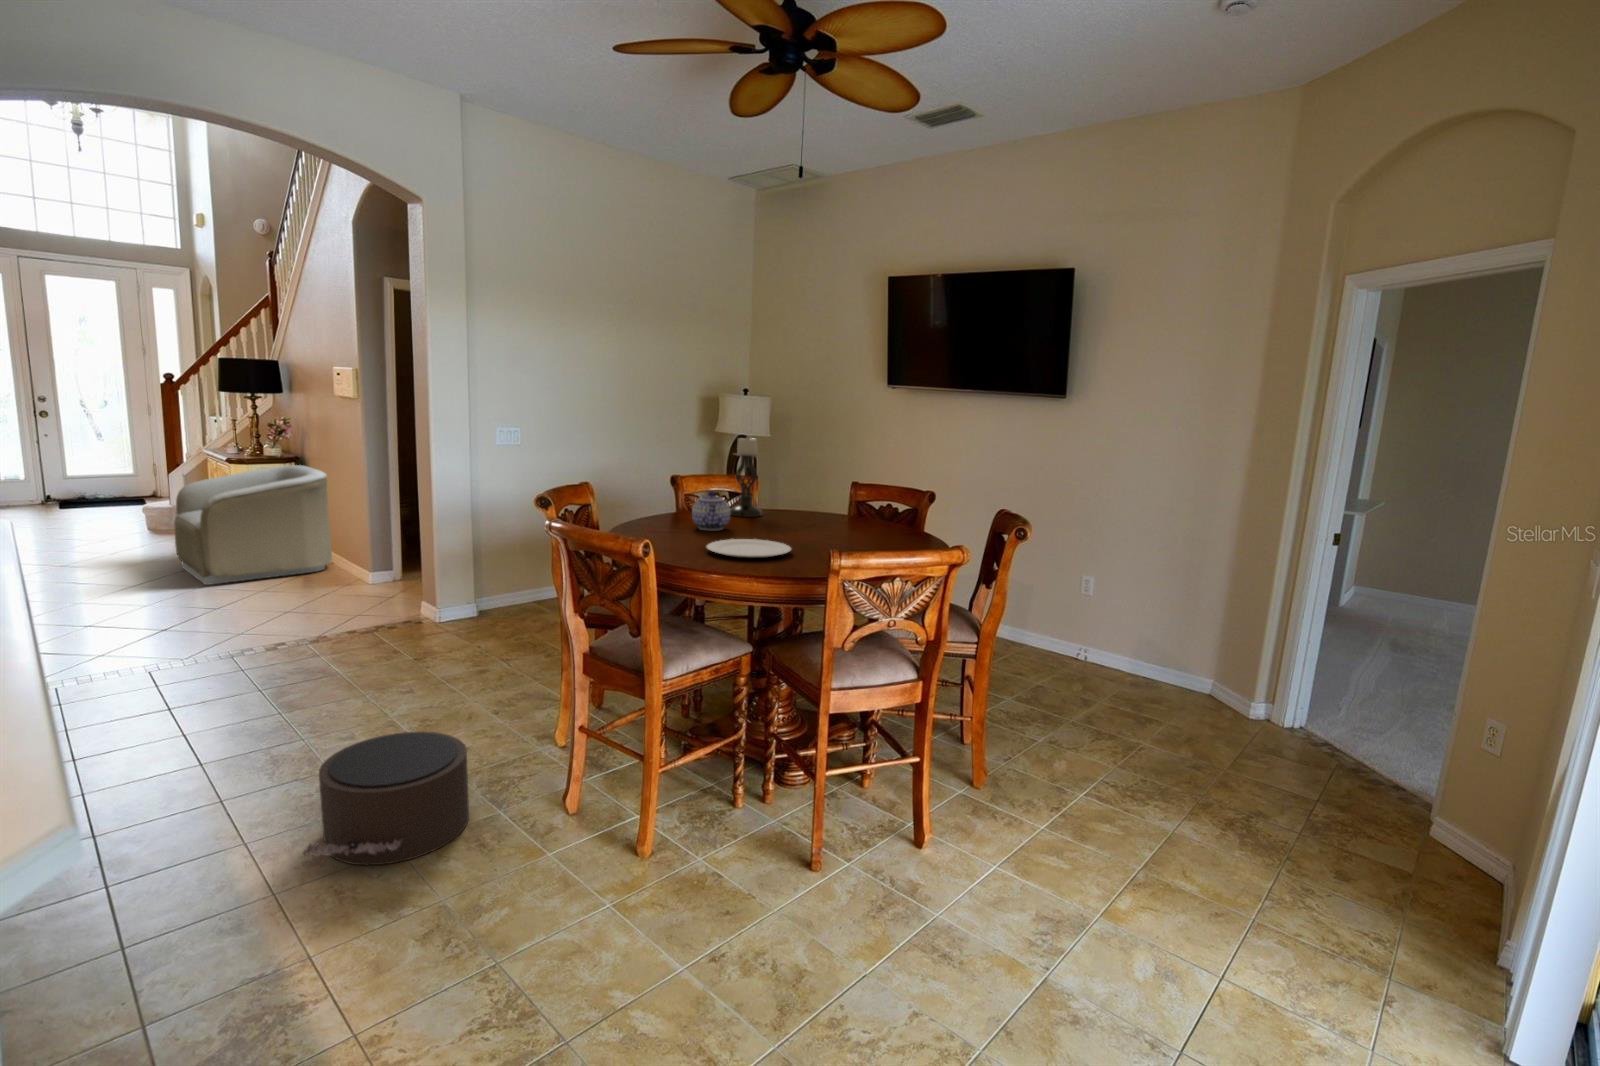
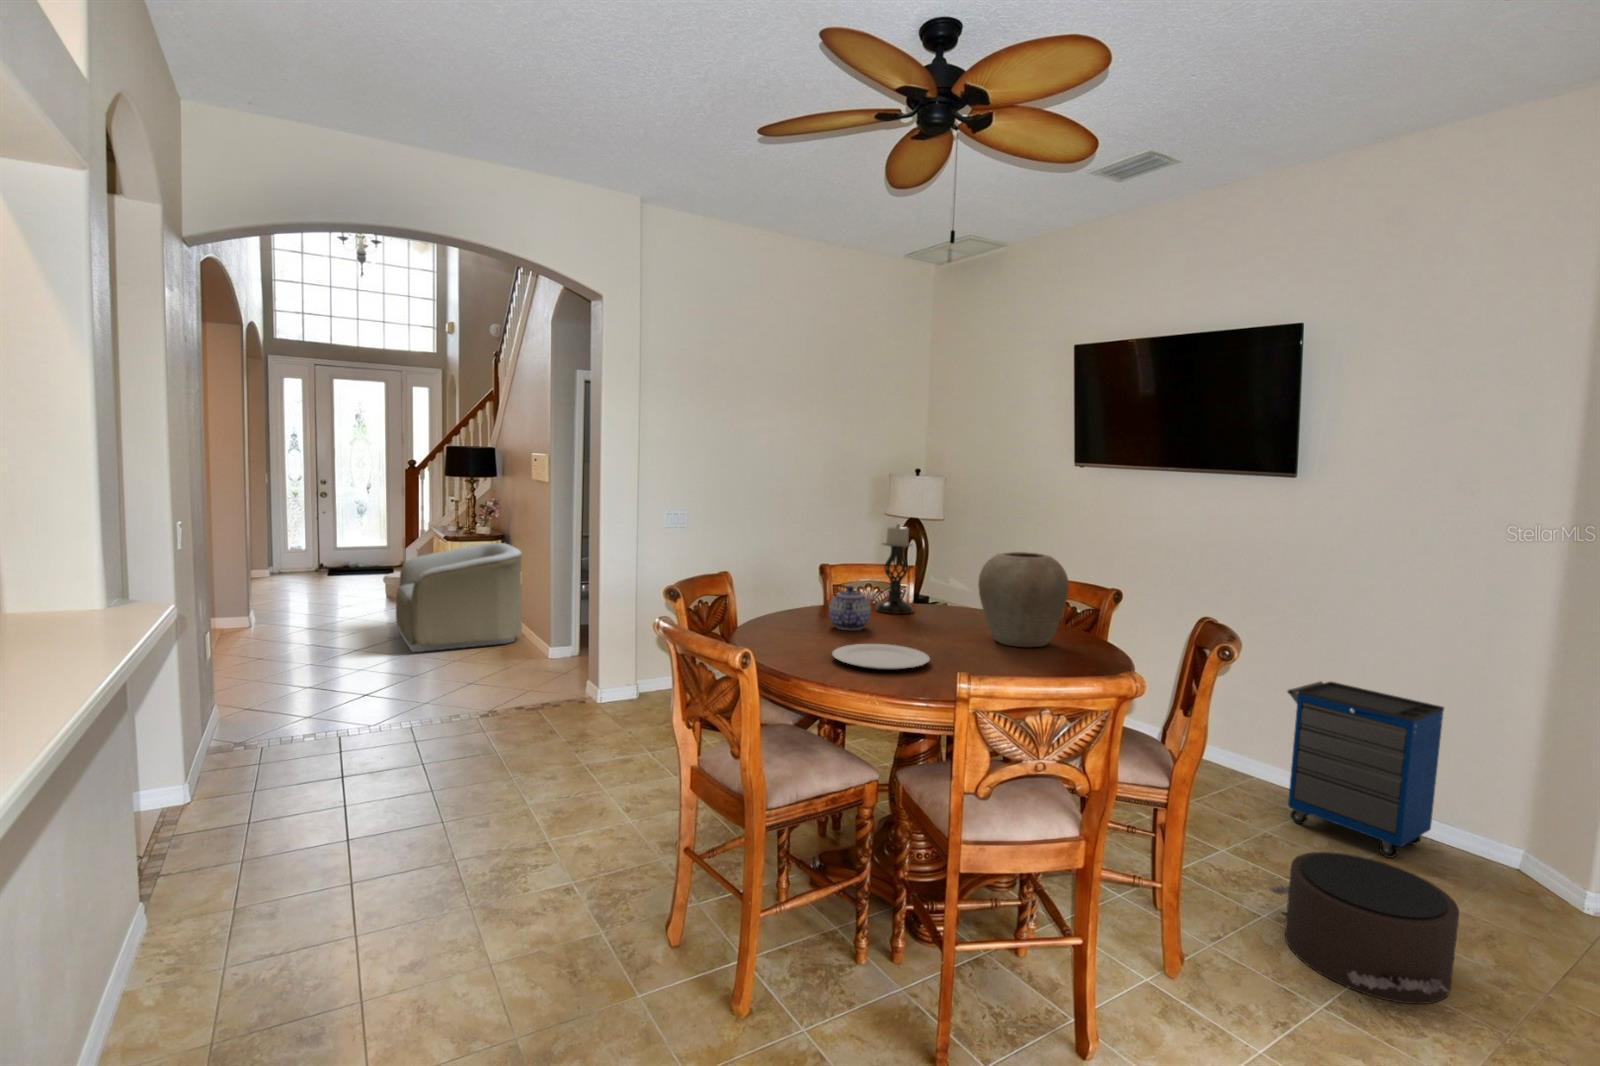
vase: none [825,458,899,538] -> present [978,552,1069,647]
cabinet: none [1058,562,1168,693] -> present [1288,681,1444,858]
pouf: present [303,732,469,865] -> present [1270,852,1459,1004]

